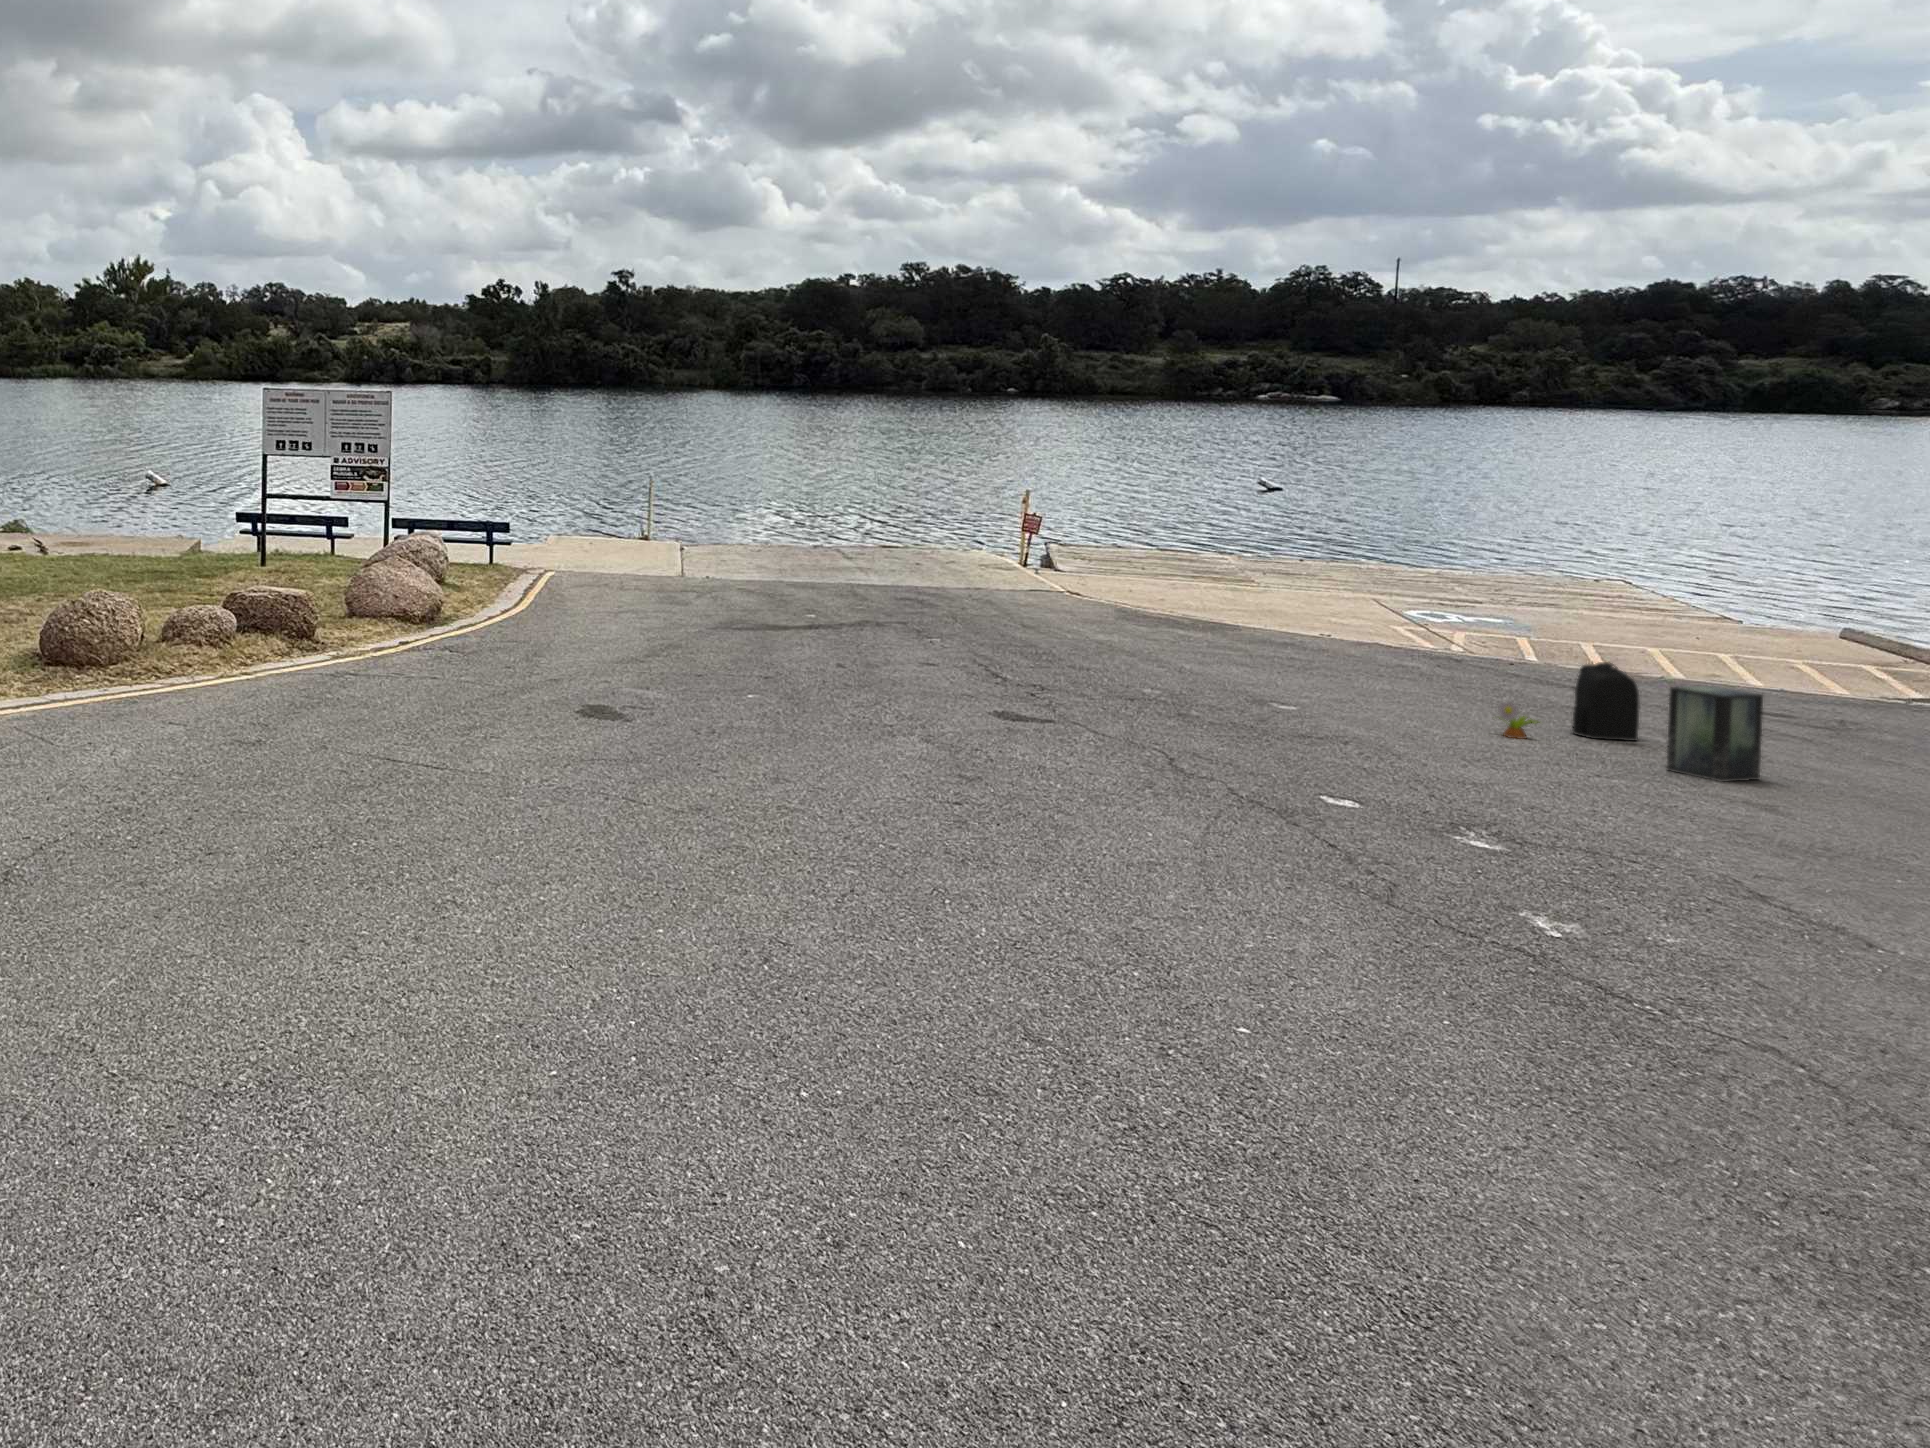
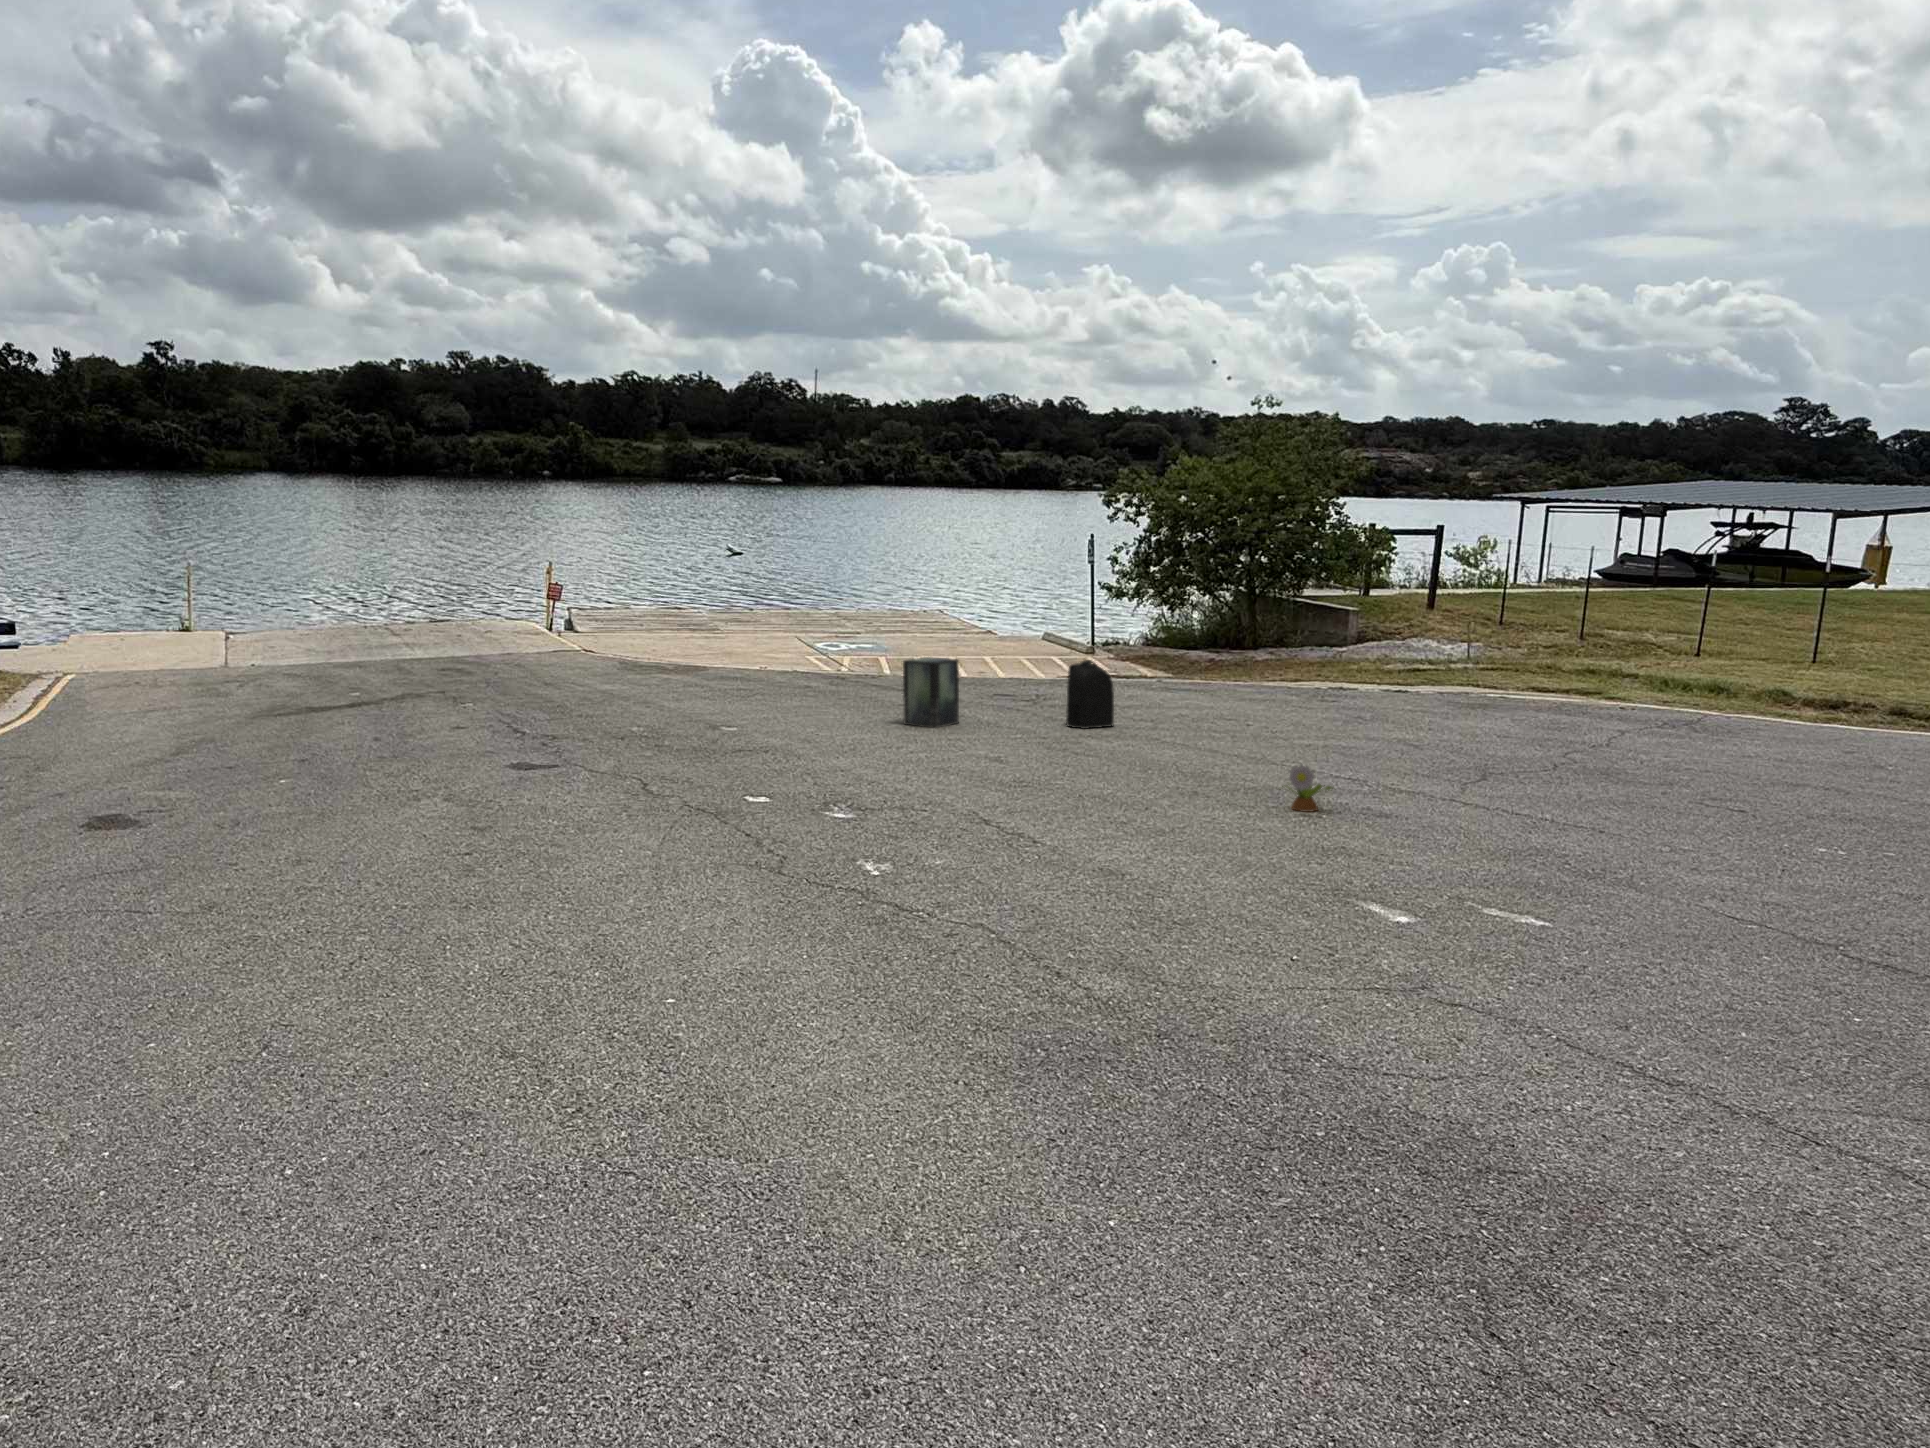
storage box: present [1667,686,1763,782] -> present [903,657,959,728]
decorative plant: present [1499,701,1538,739] -> present [1282,765,1333,812]

